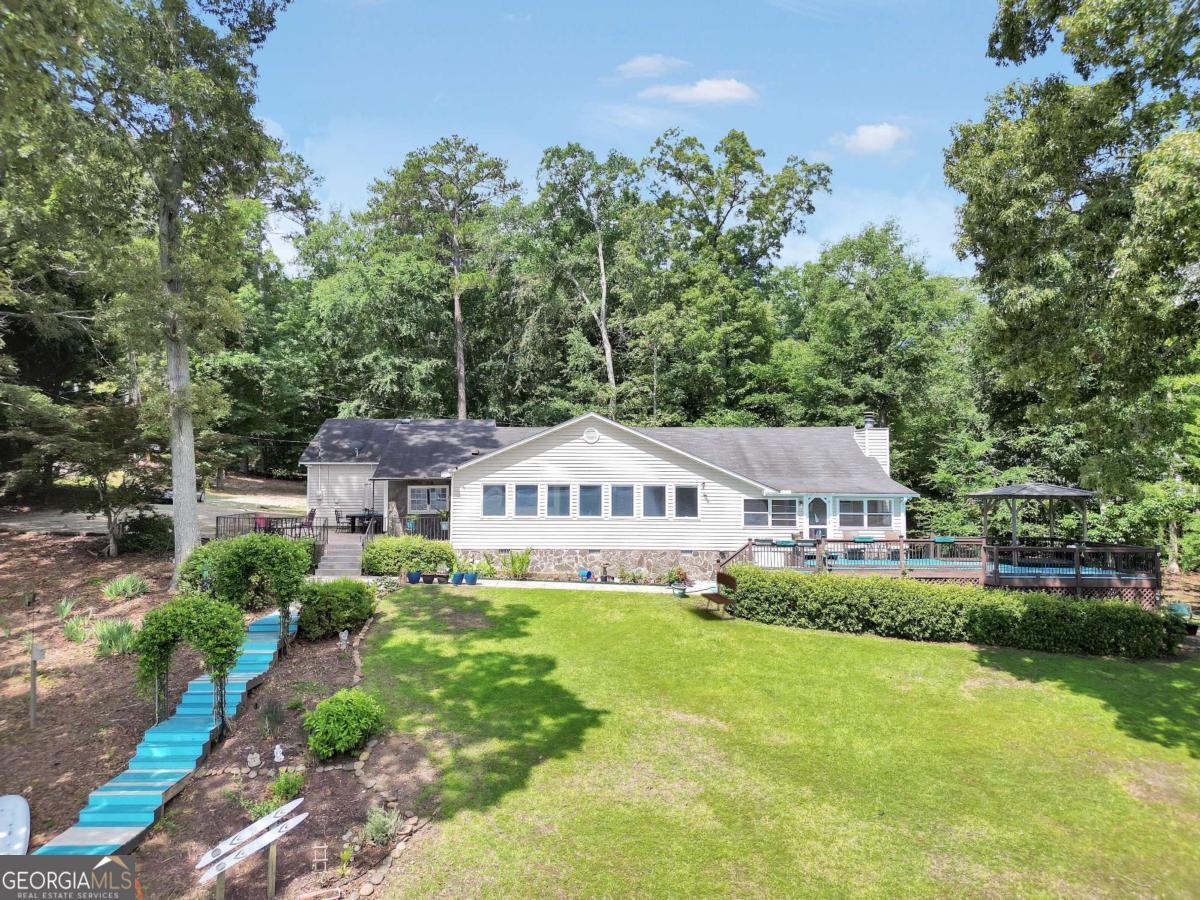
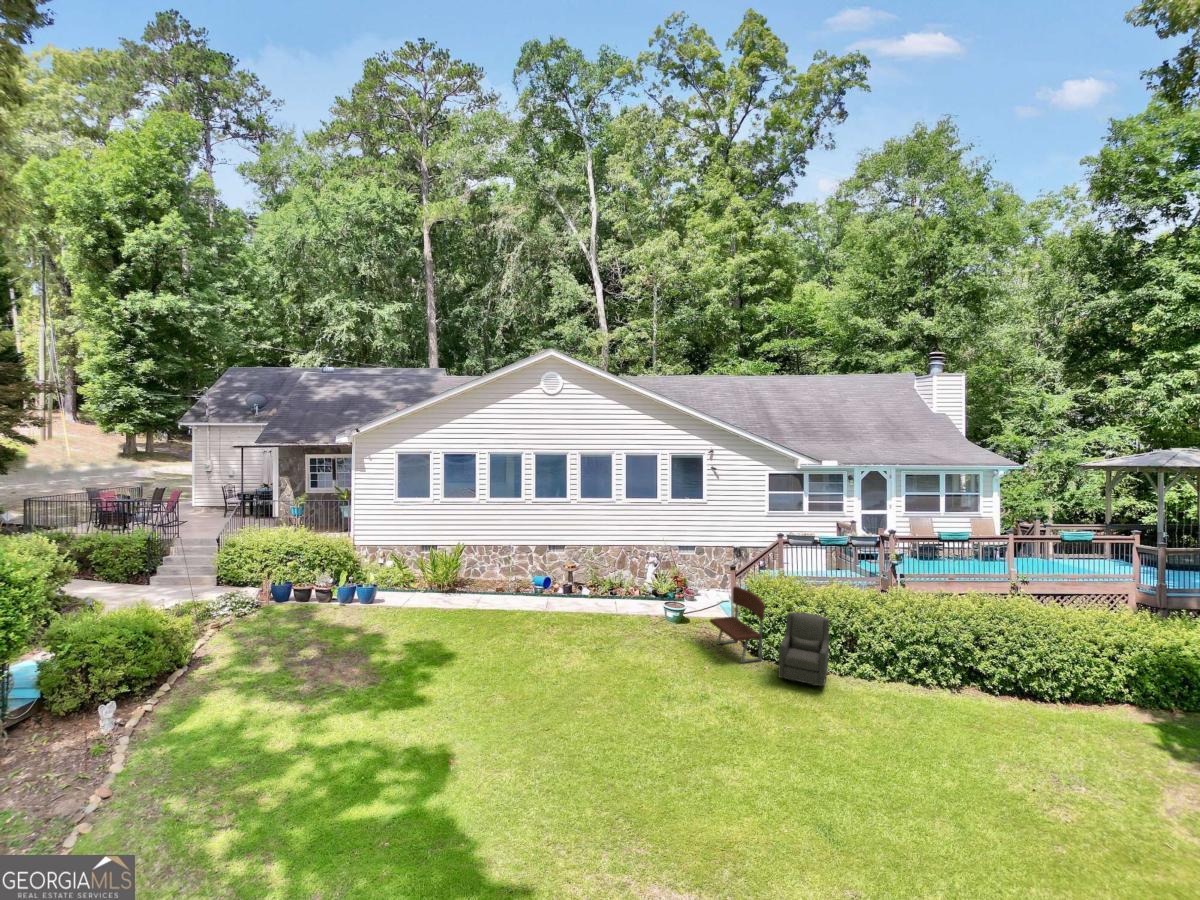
chair: none [745,585,779,631] -> present [778,612,830,686]

